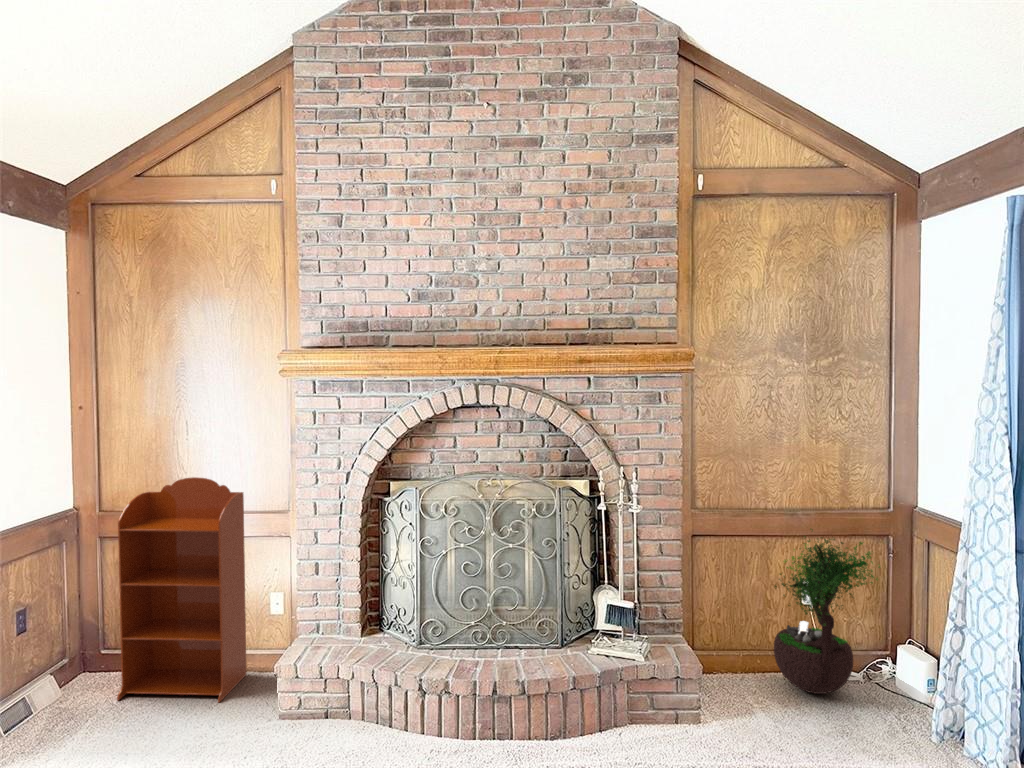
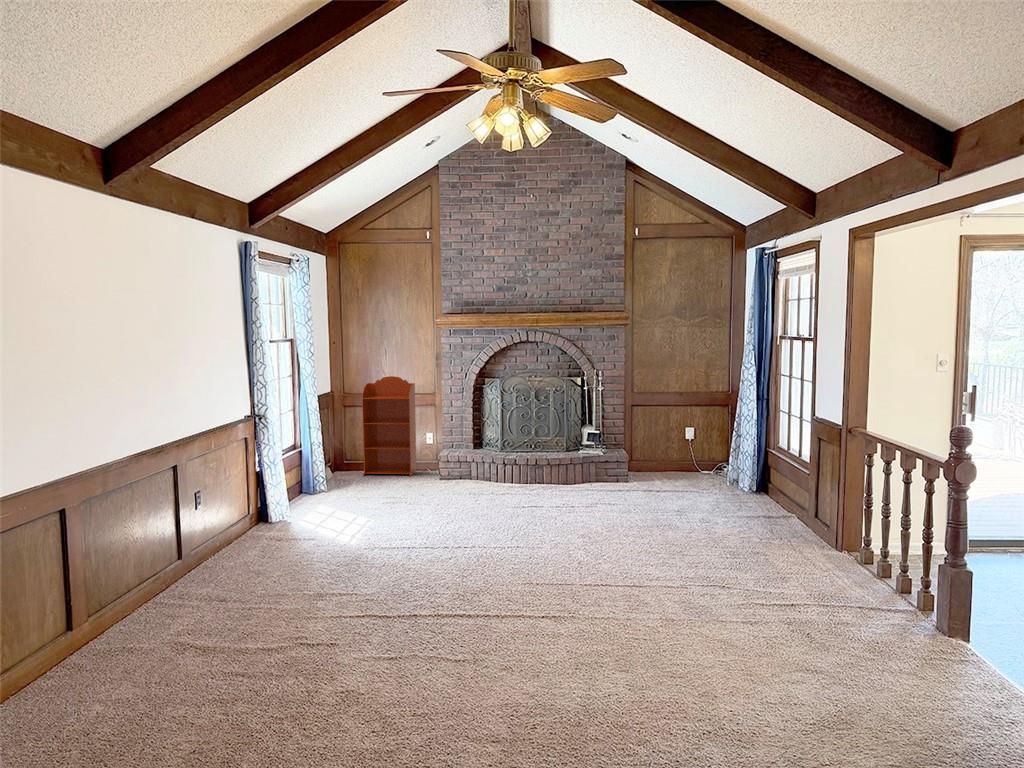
potted tree: present [774,529,880,694] -> none [665,398,712,475]

